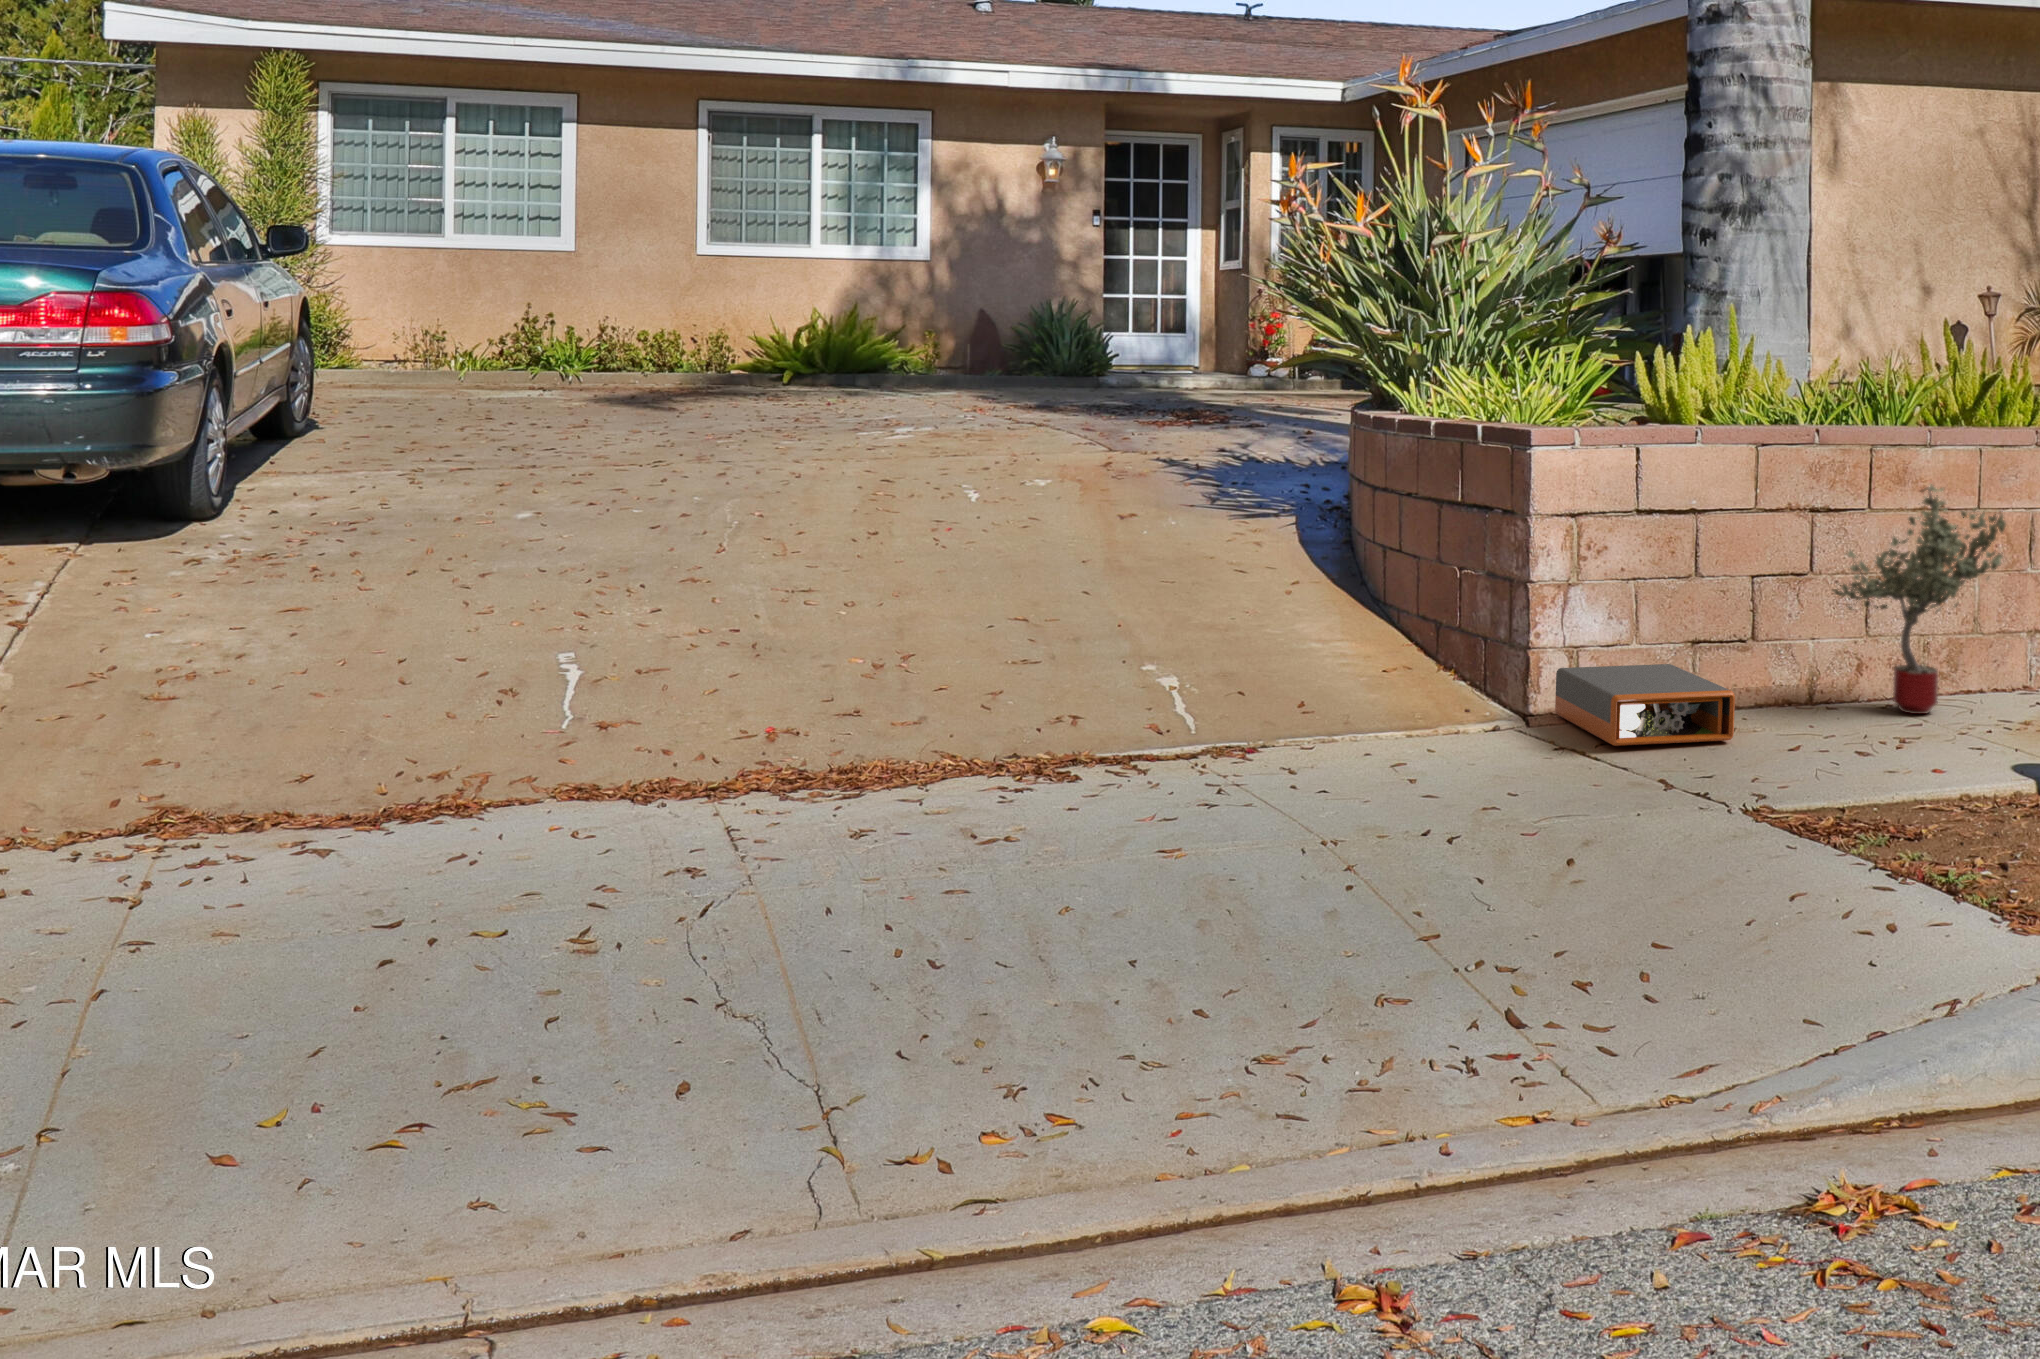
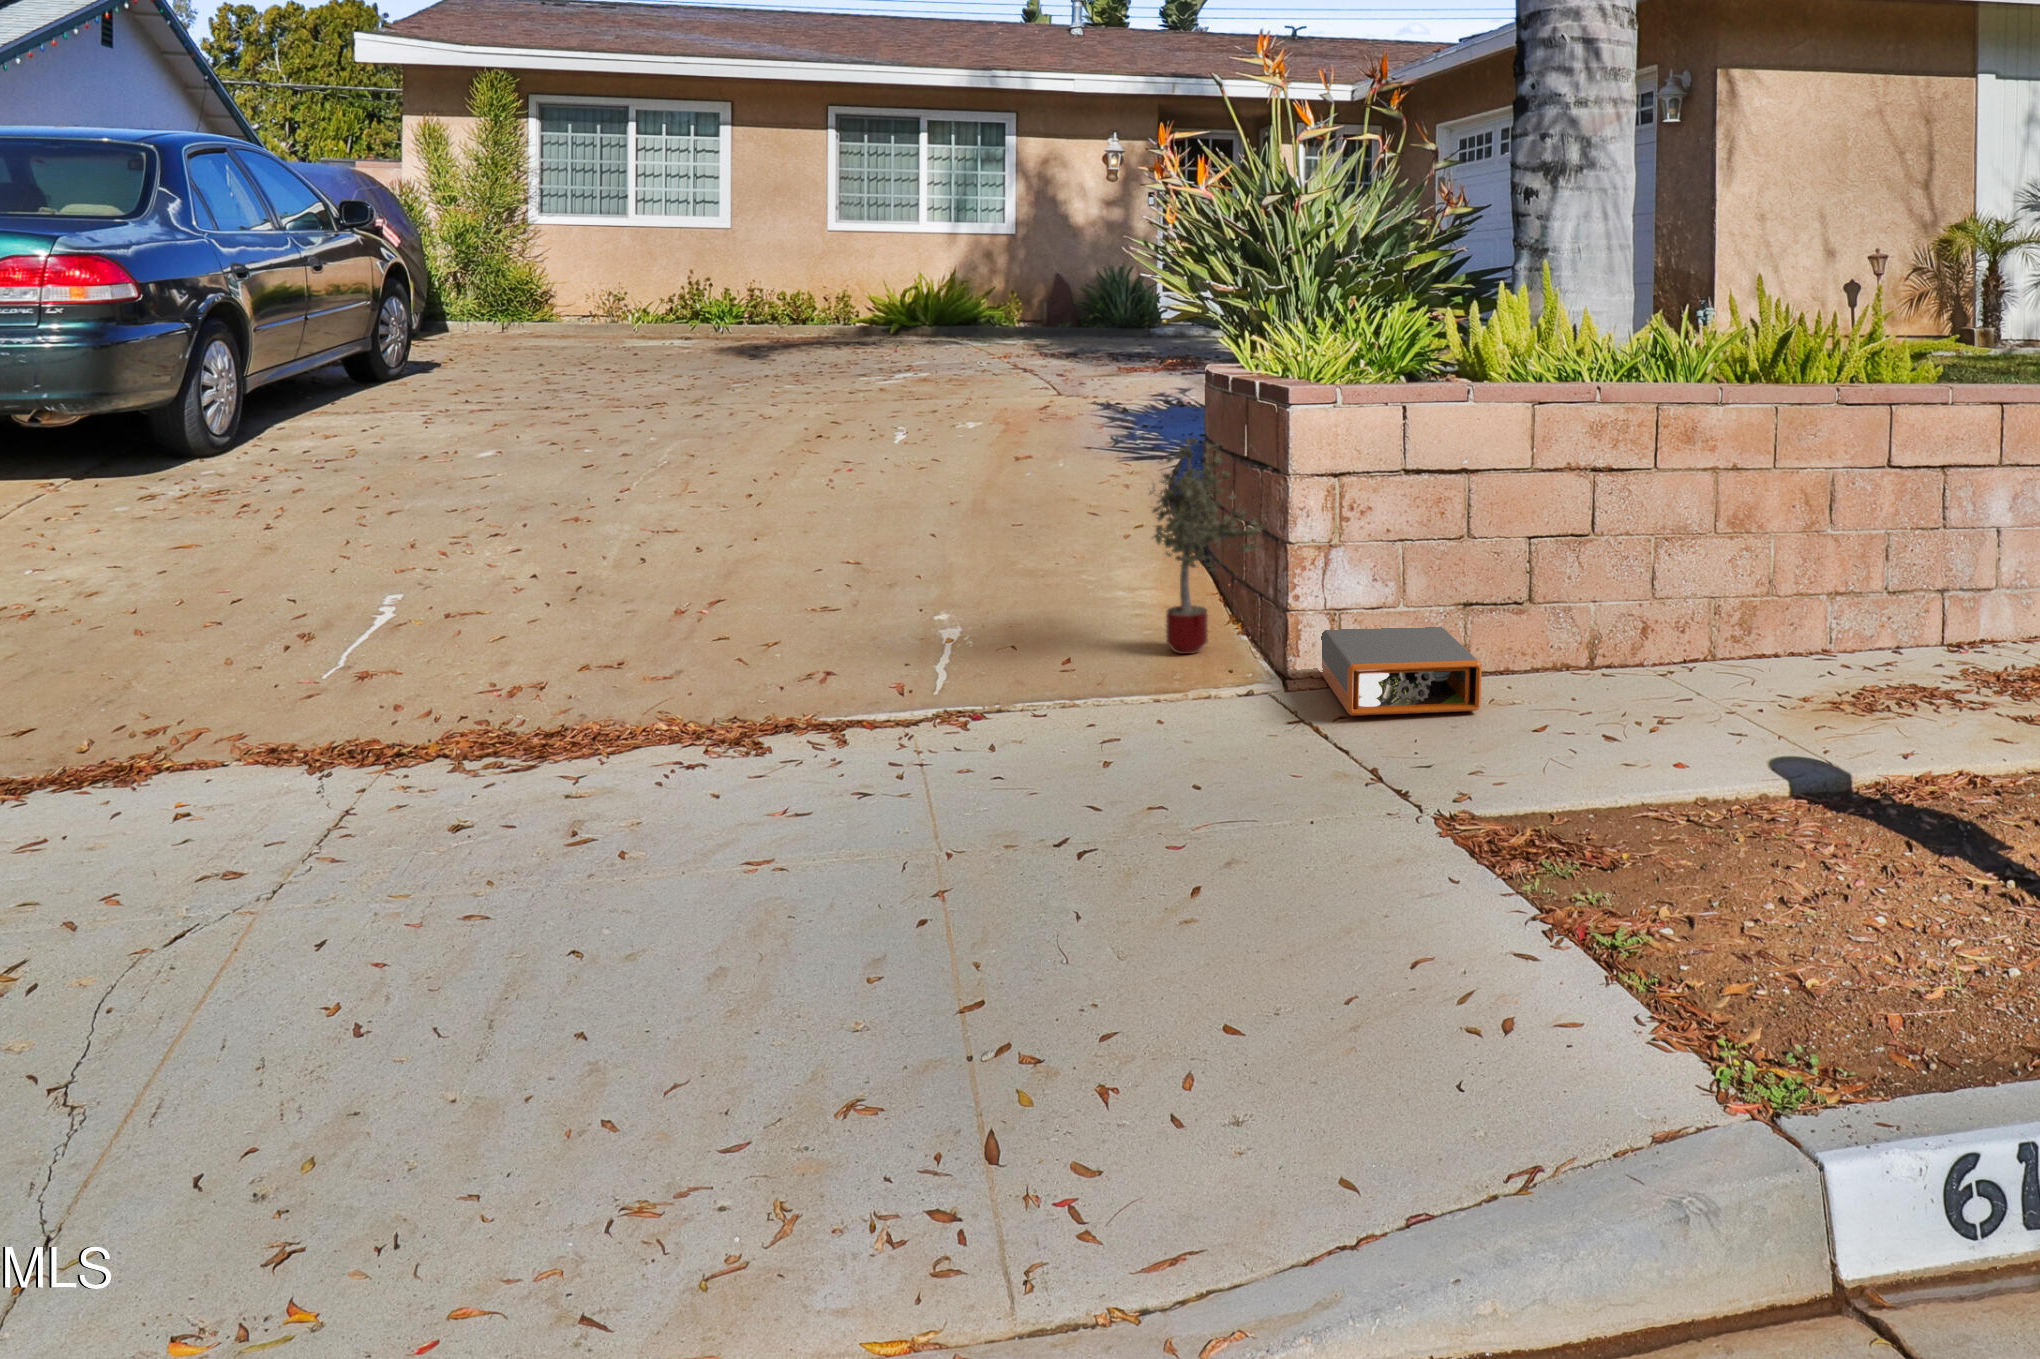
potted tree: present [1833,484,2006,714] -> present [1148,438,1262,654]

